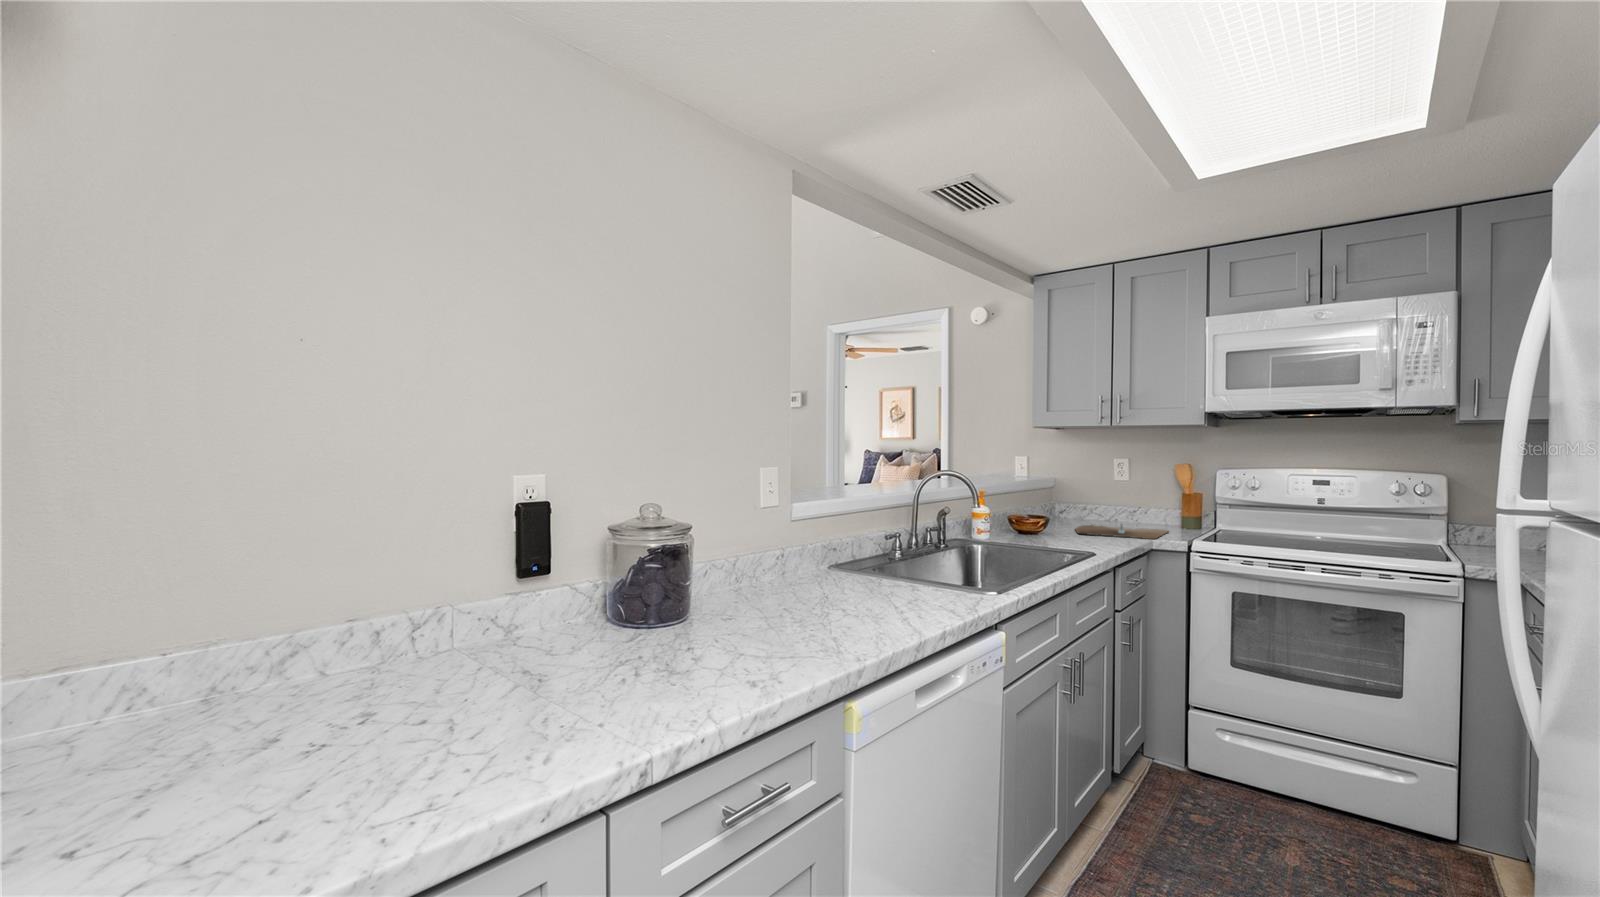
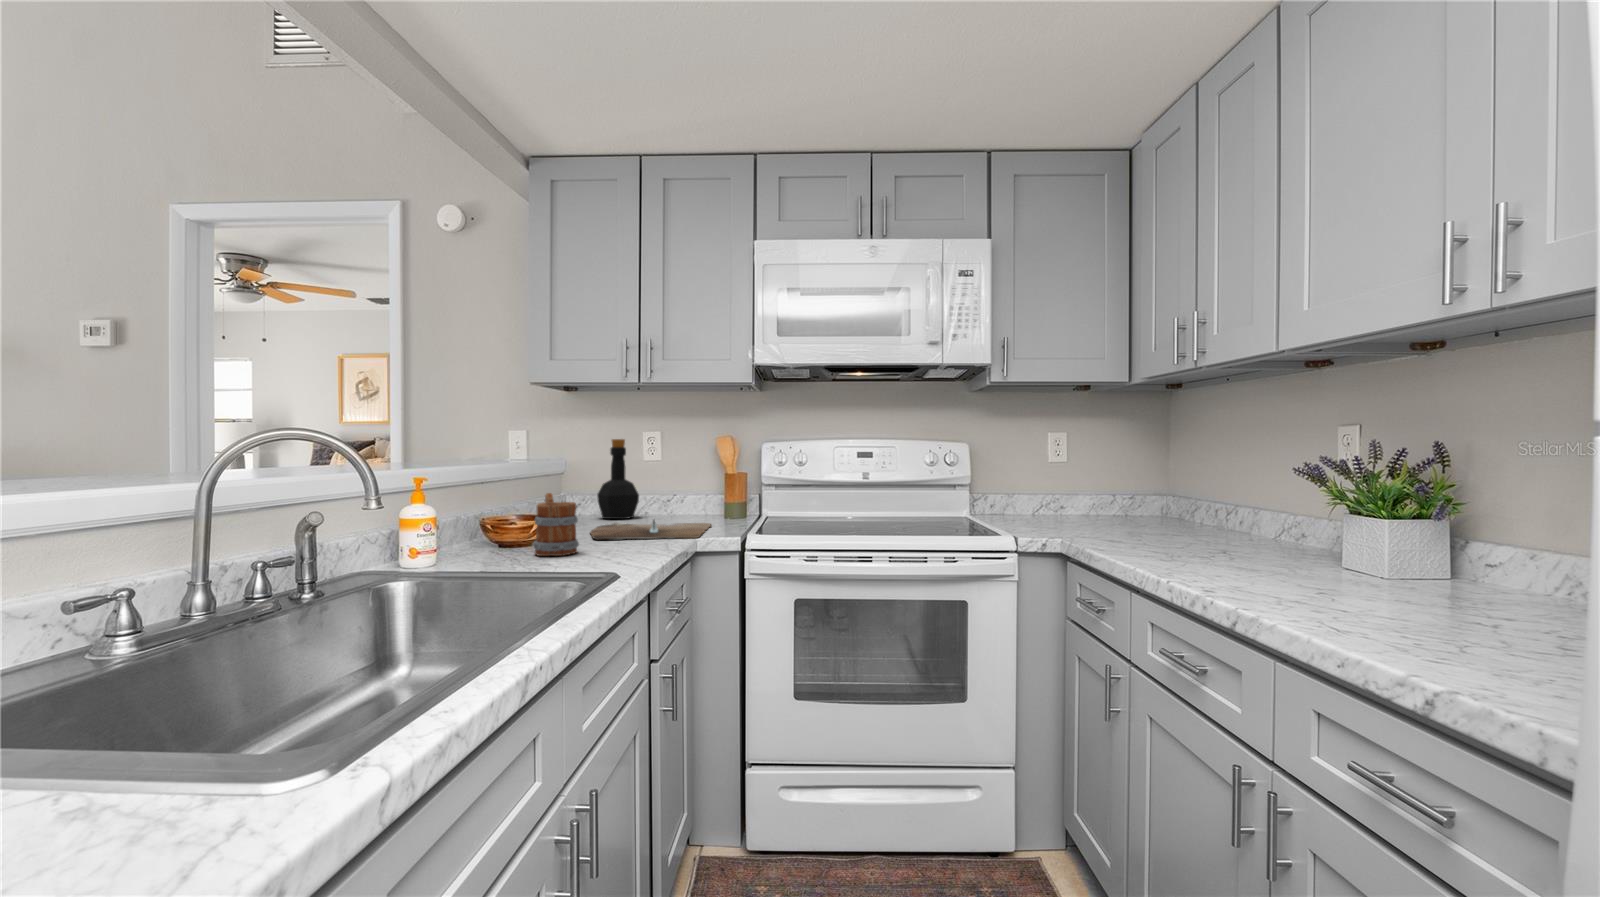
bottle: none [1079,464,1111,522] -> present [597,439,639,519]
mug: none [1041,502,1070,541] -> present [533,493,579,556]

